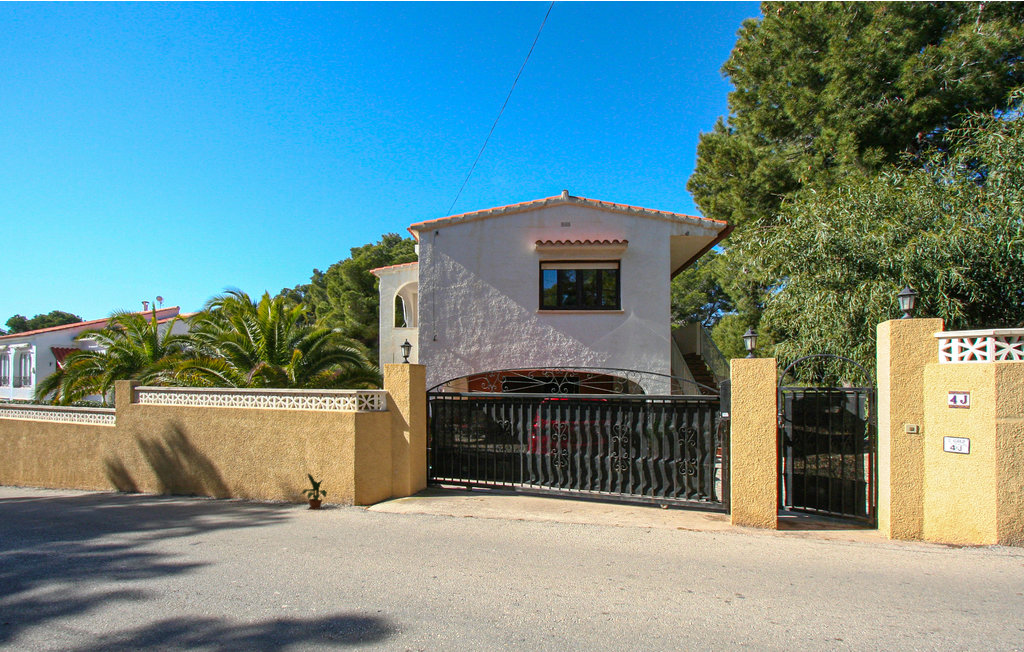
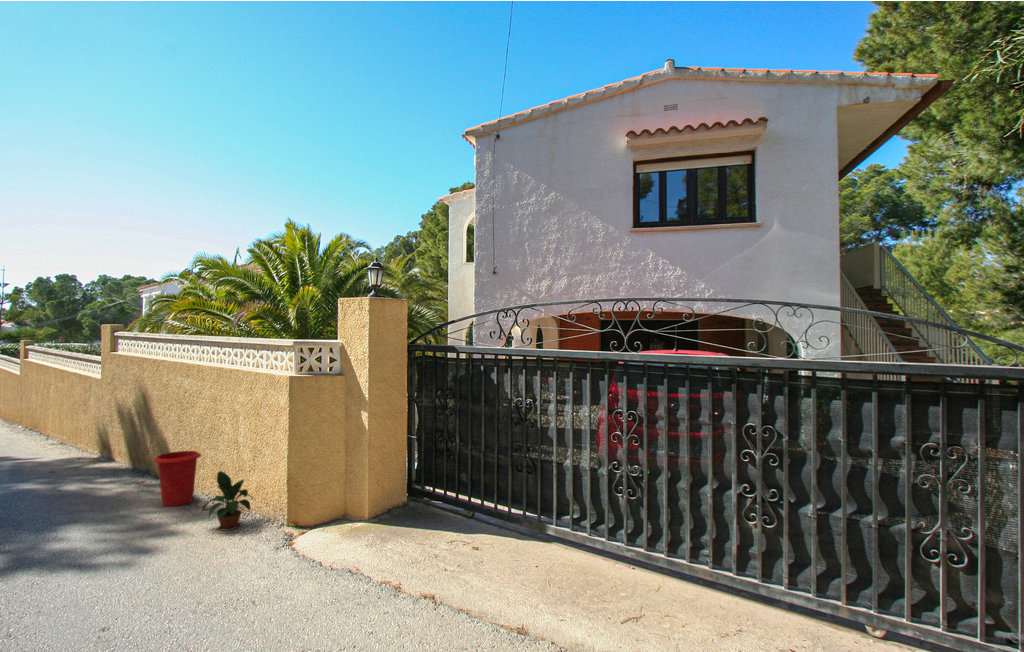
waste bin: none [238,469,267,505] -> present [154,451,201,506]

